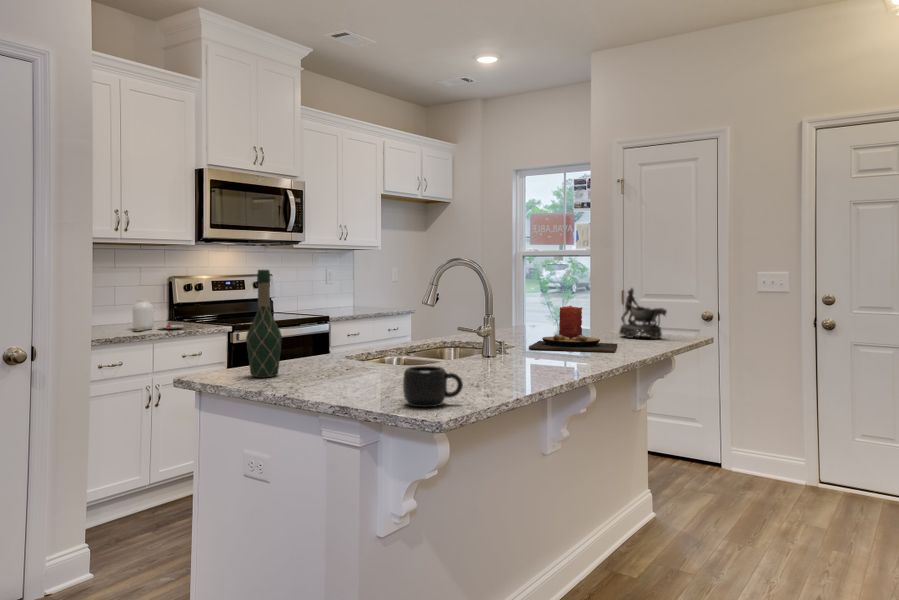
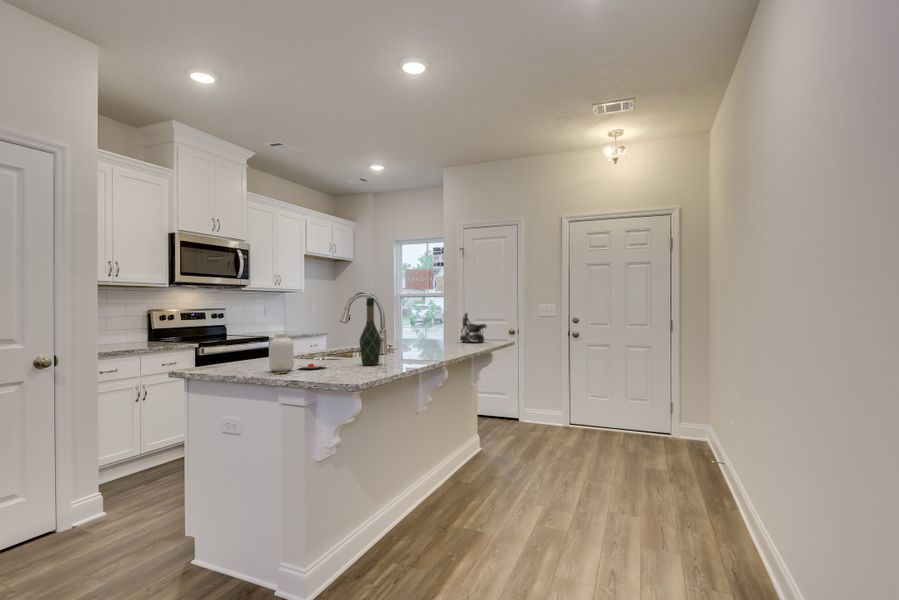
wine bottle: present [246,270,282,377] -> present [360,298,381,365]
jar: present [133,299,183,331] -> present [269,334,327,374]
candle: present [529,305,617,352] -> none [406,323,459,350]
mug: present [403,366,463,407] -> none [333,354,370,378]

